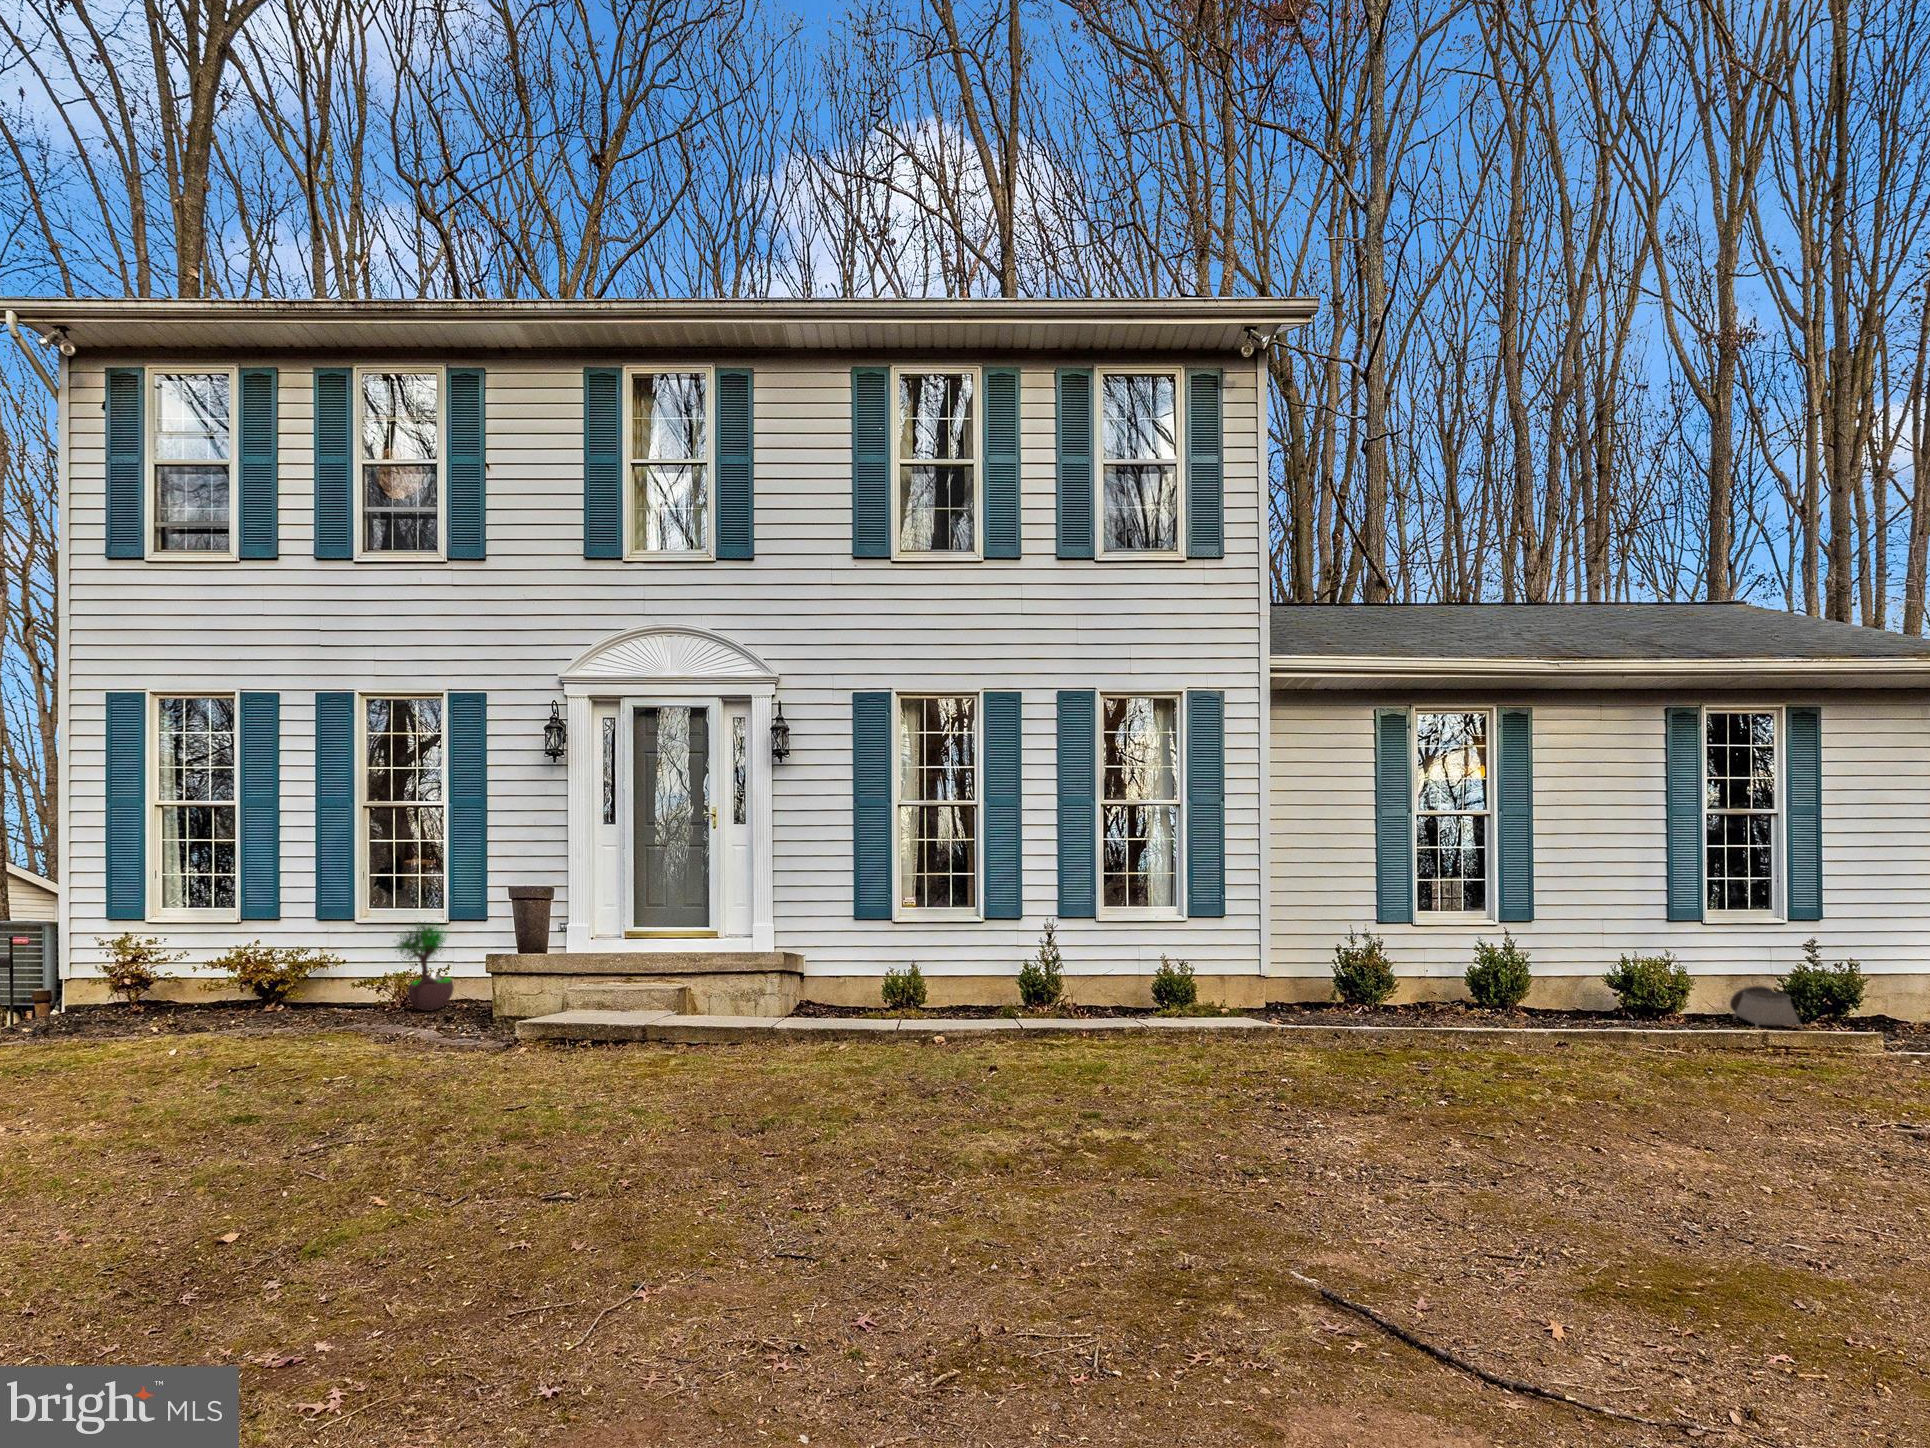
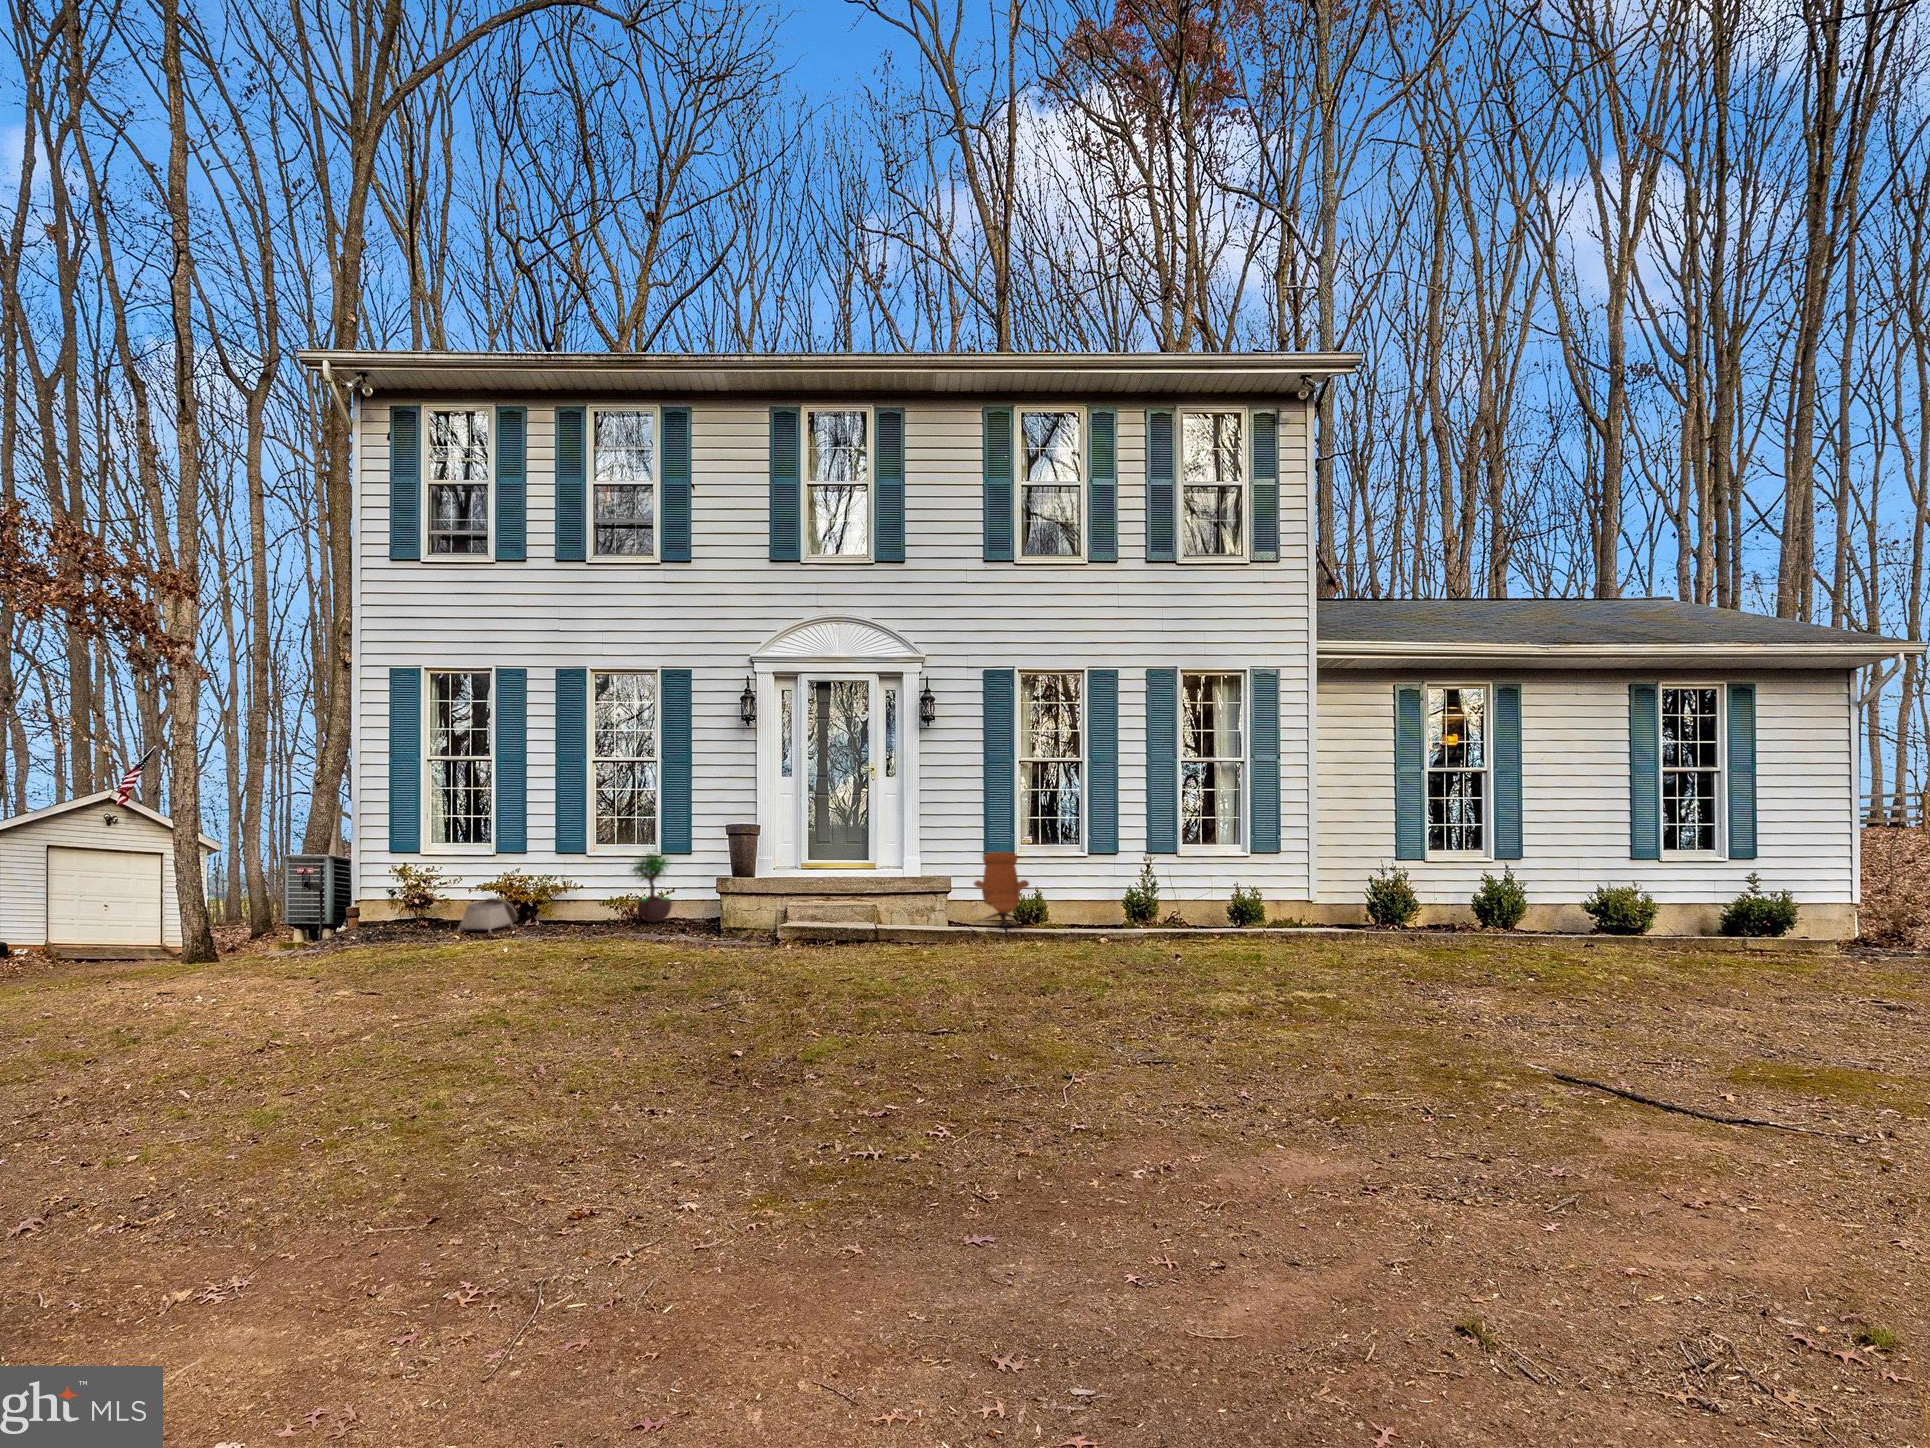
lounge chair: none [828,919,899,1029] -> present [974,852,1029,928]
basket: present [1730,986,1803,1030] -> present [458,898,517,933]

